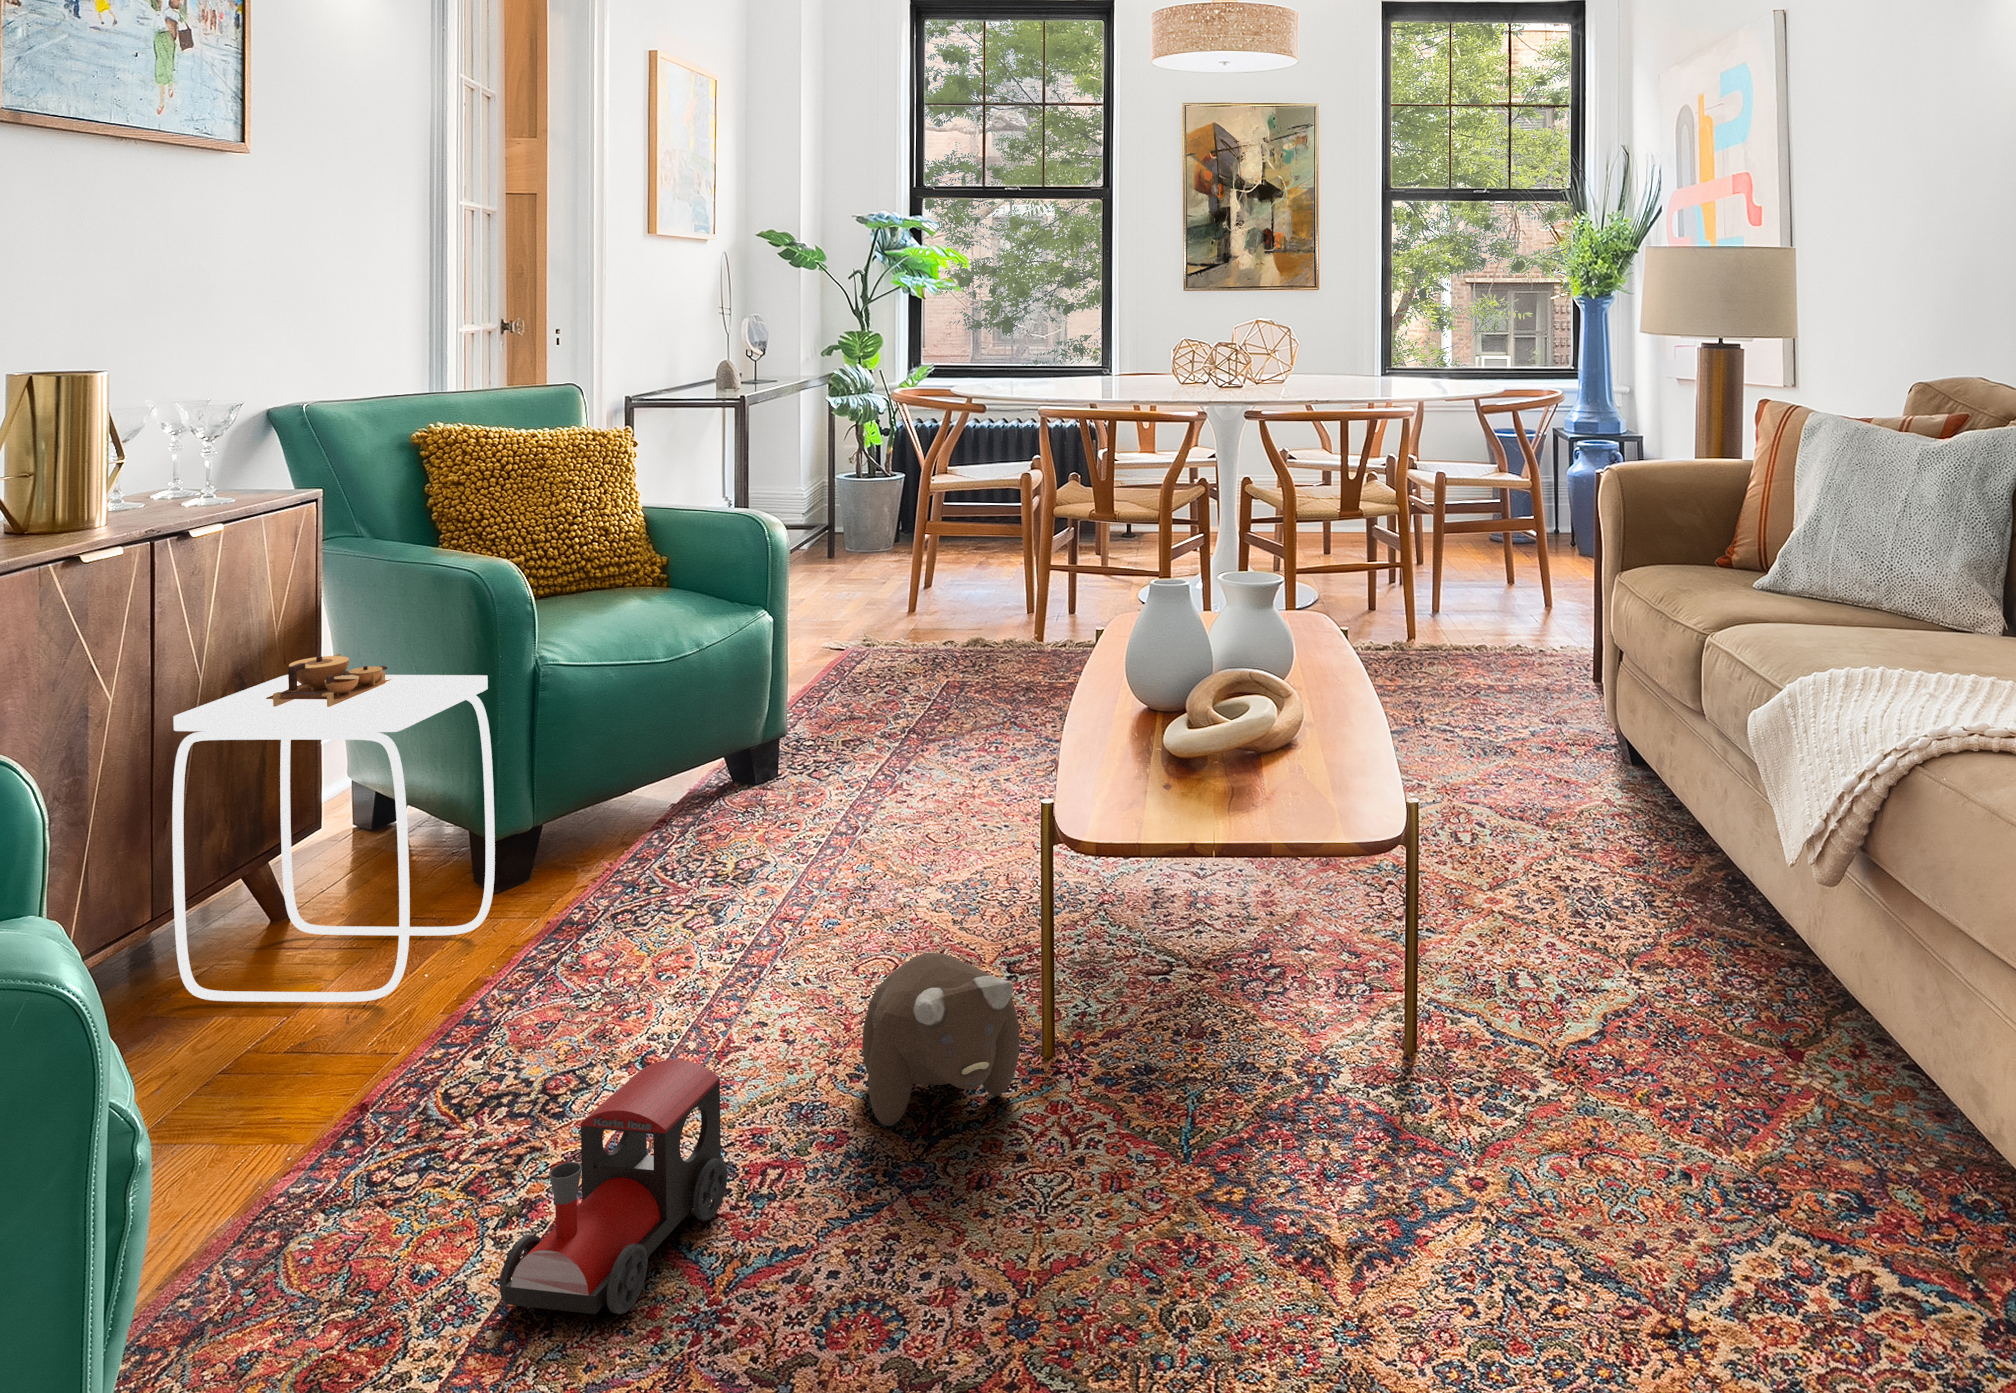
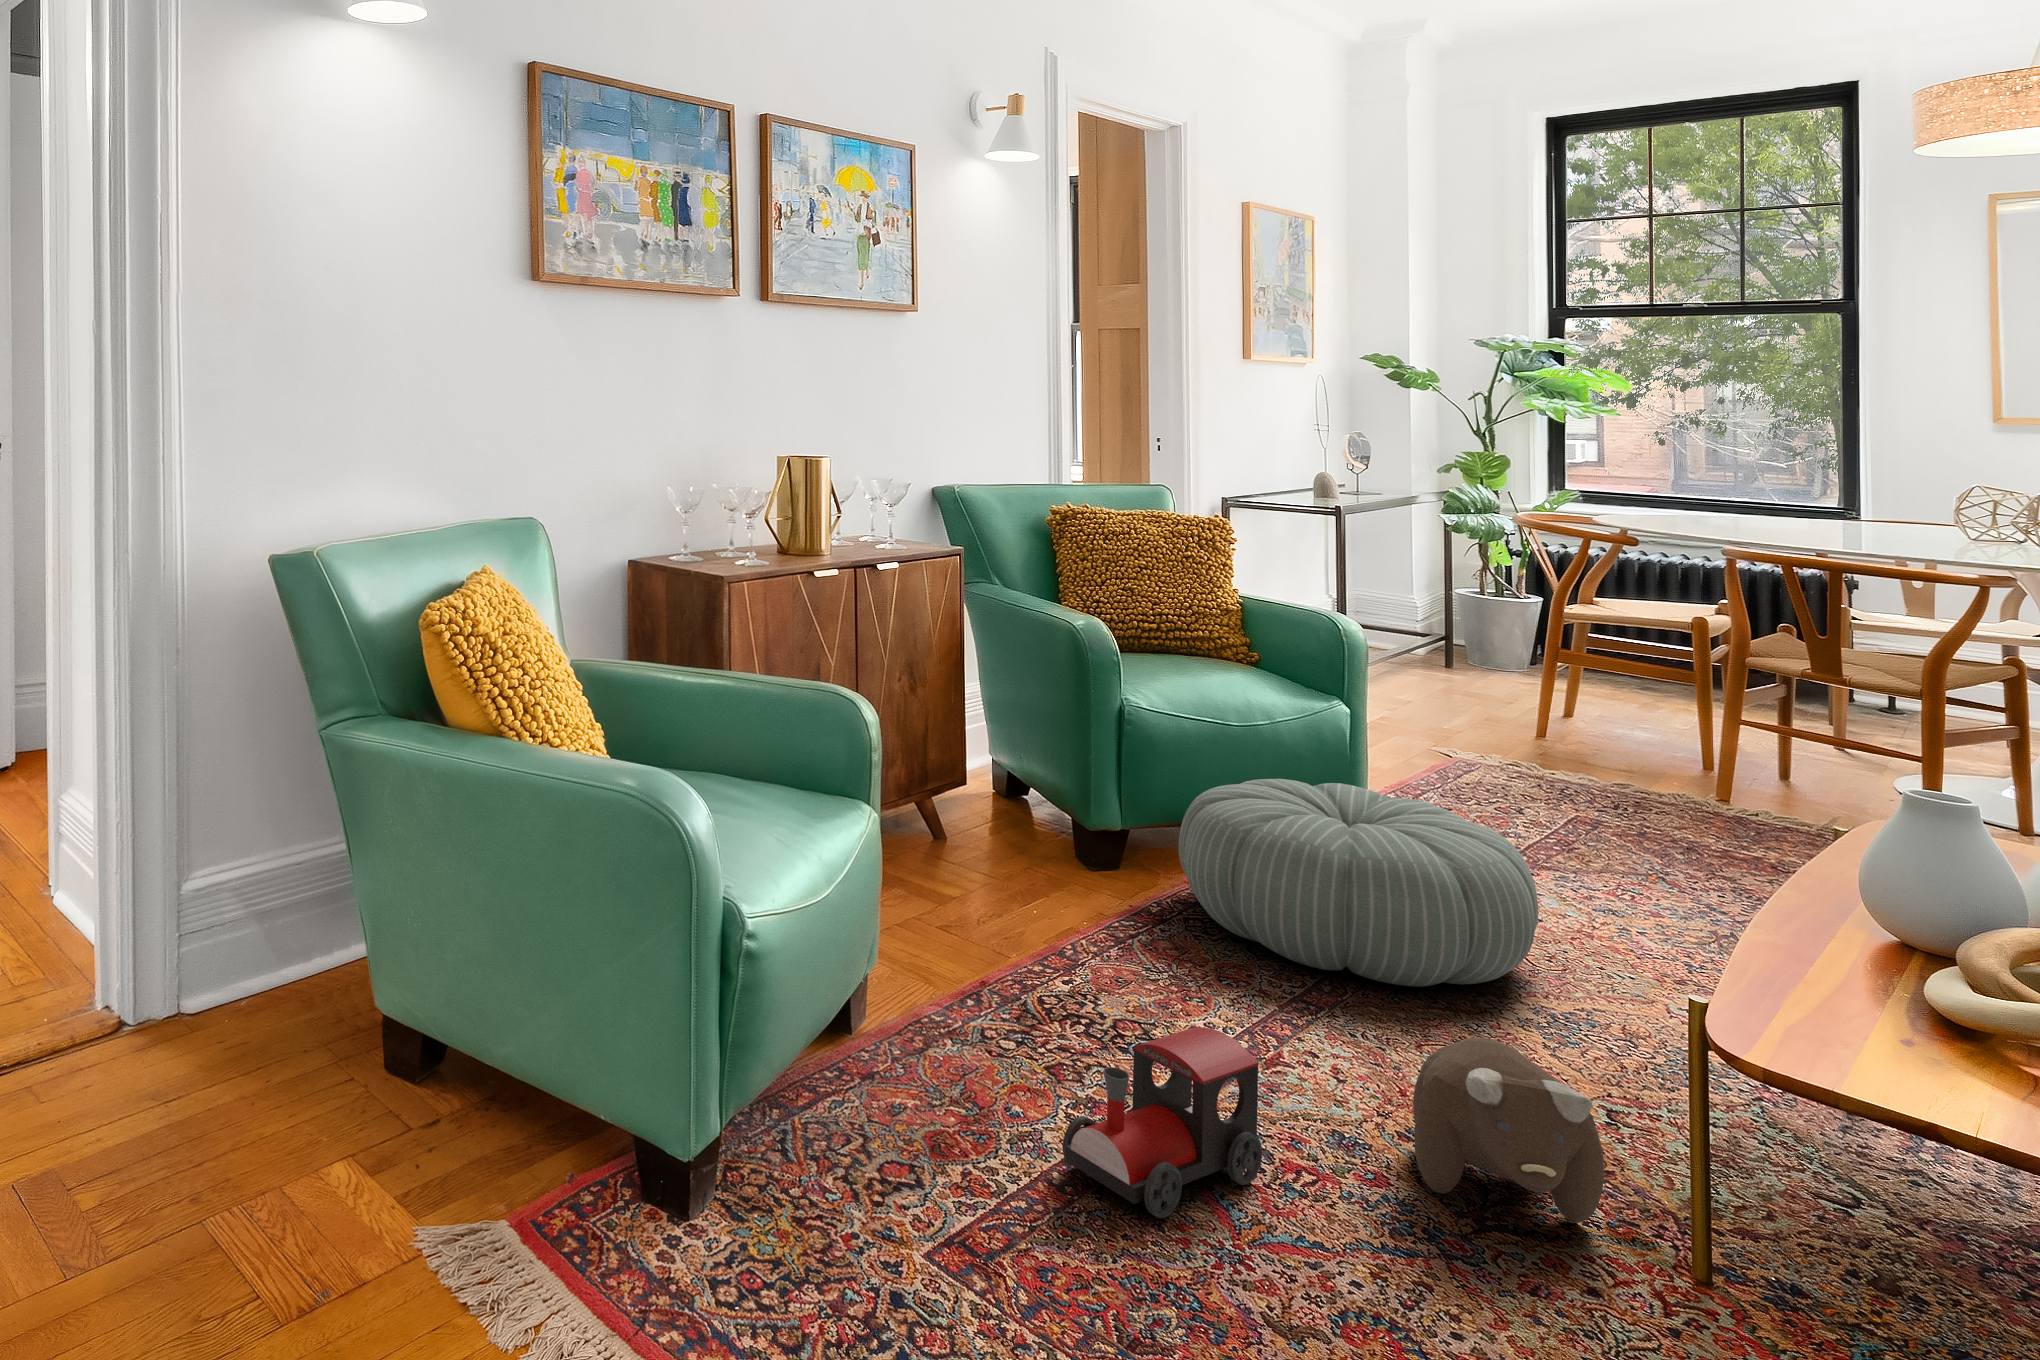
side table: present [172,654,495,1002] -> none [879,648,1094,915]
pouf: none [599,714,941,925] -> present [1179,779,1538,987]

